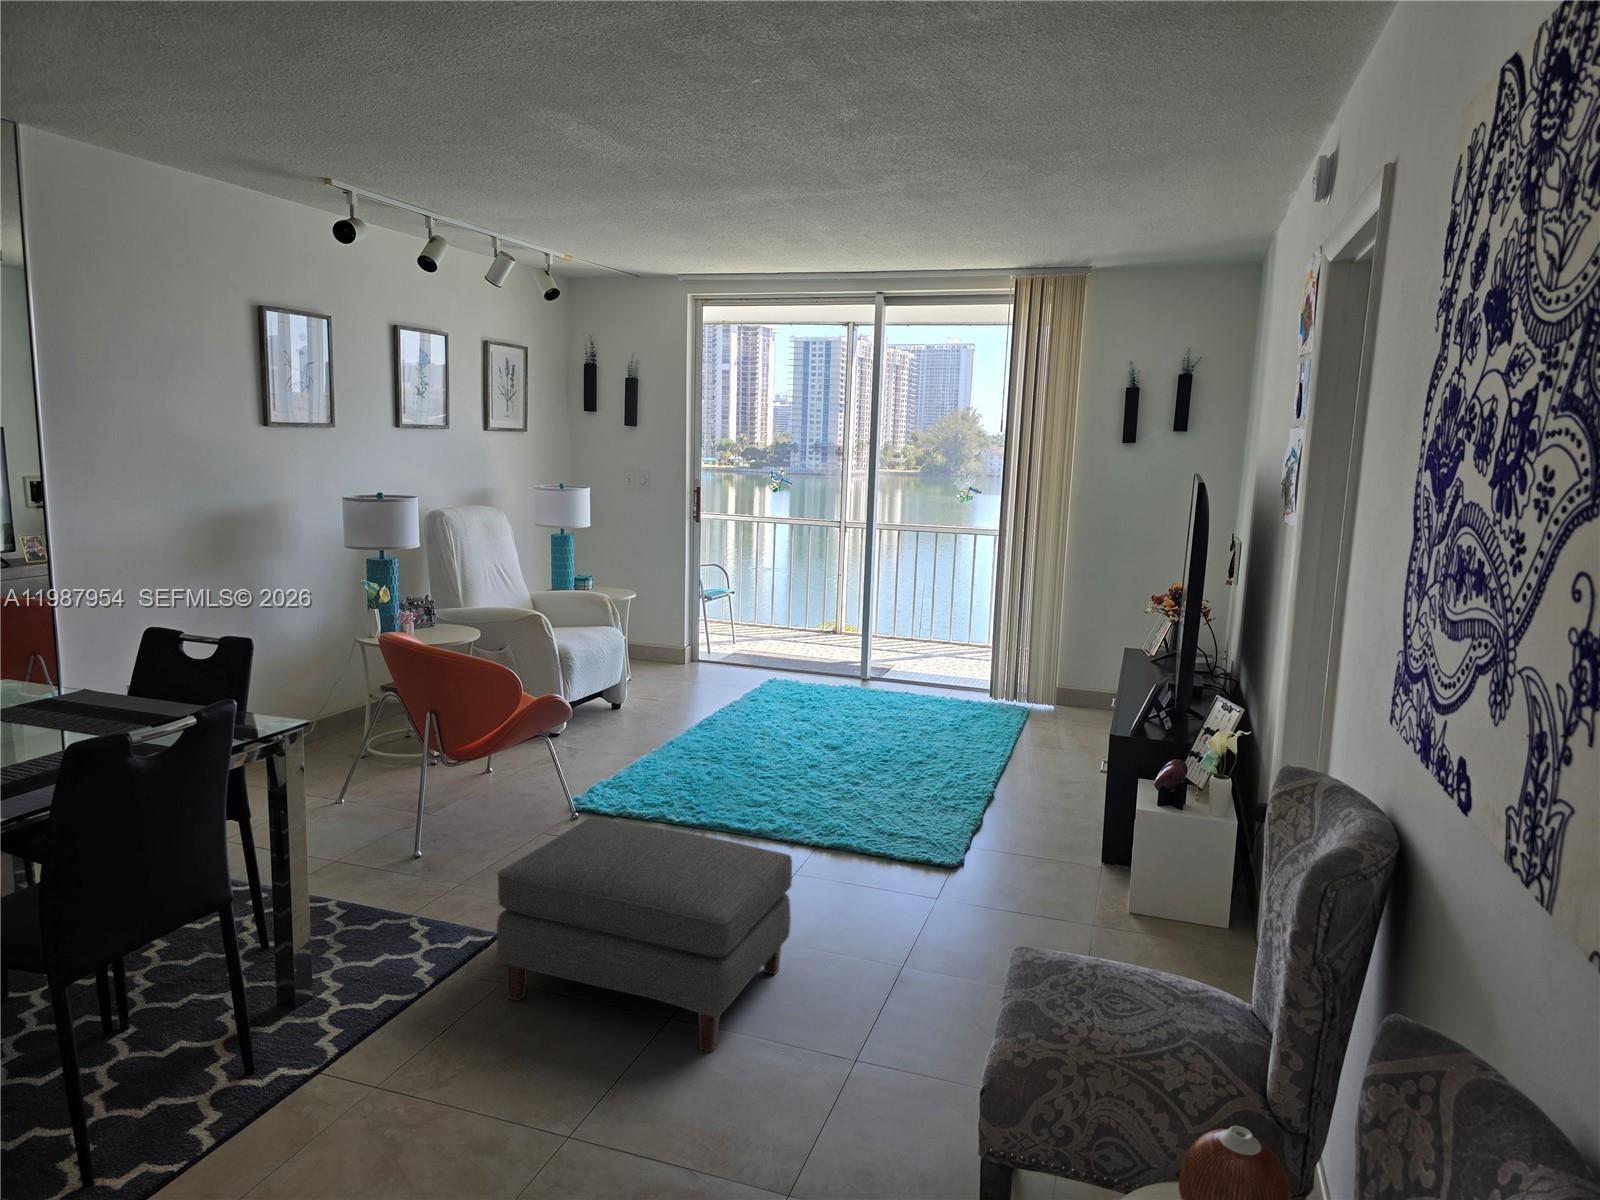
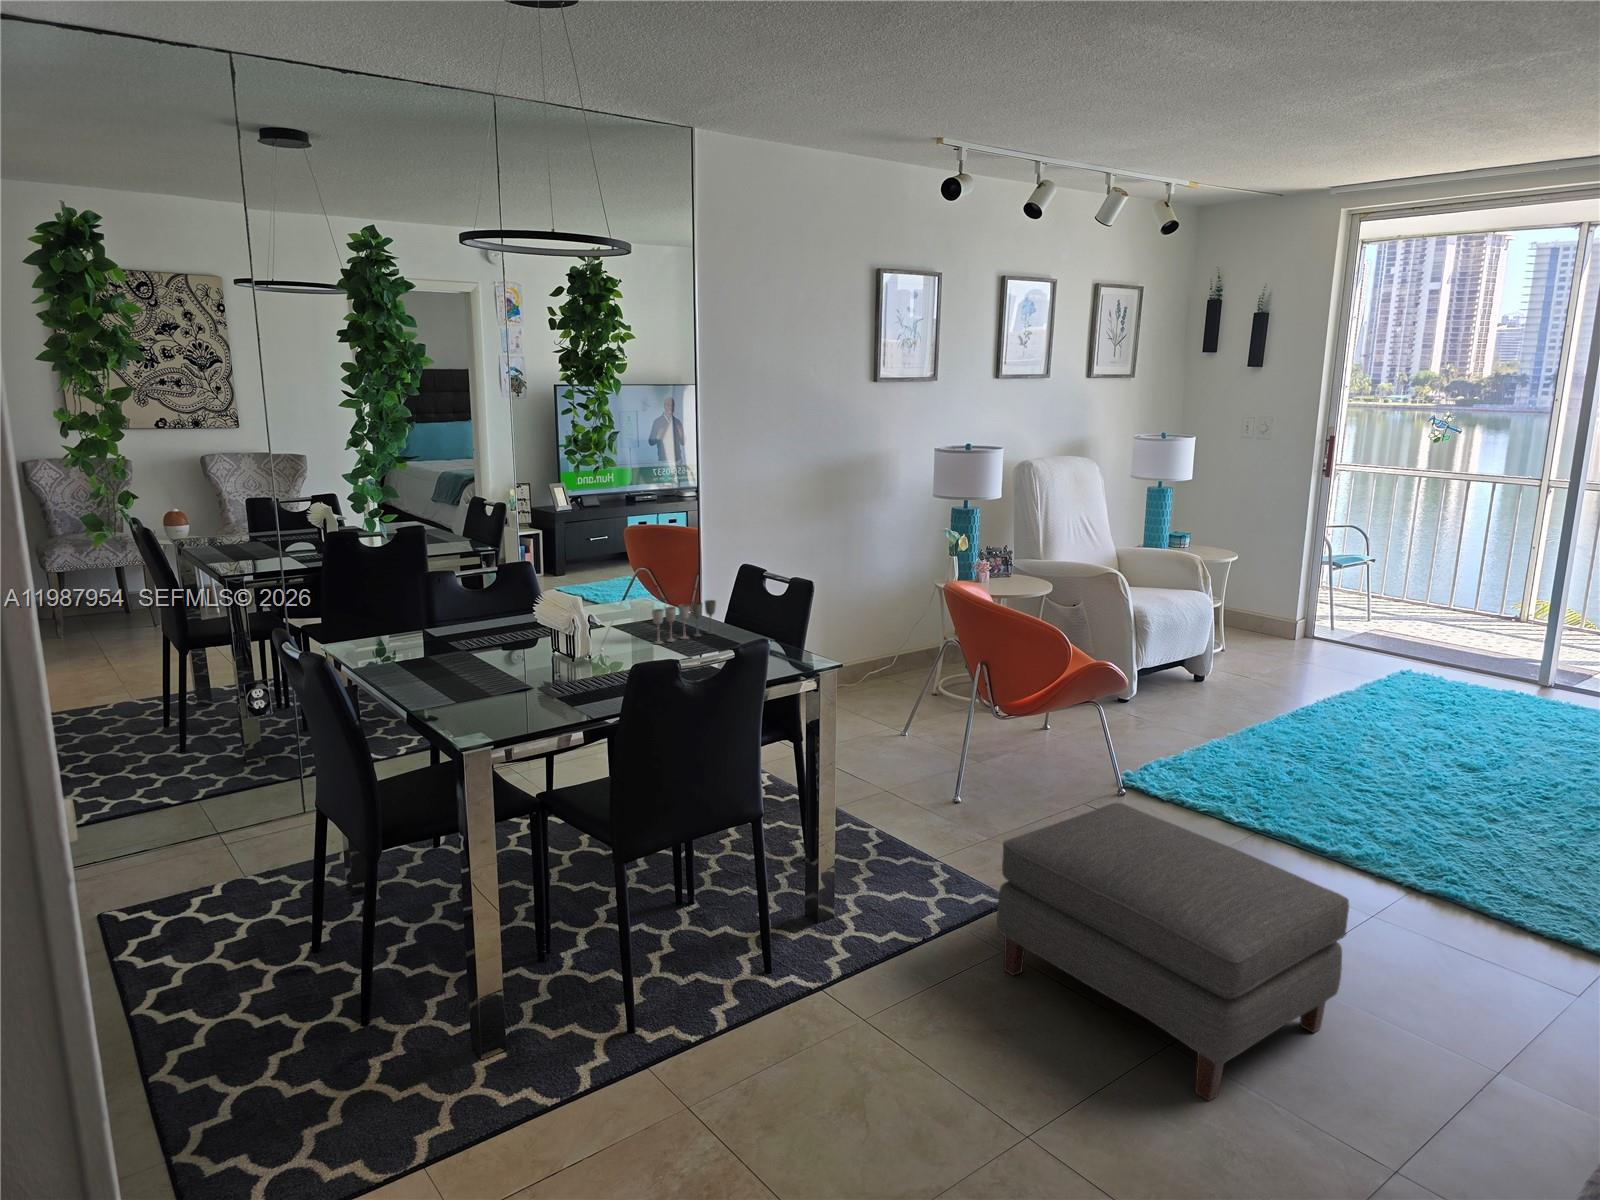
wine glass: none [43,671,129,730] -> present [652,600,716,644]

